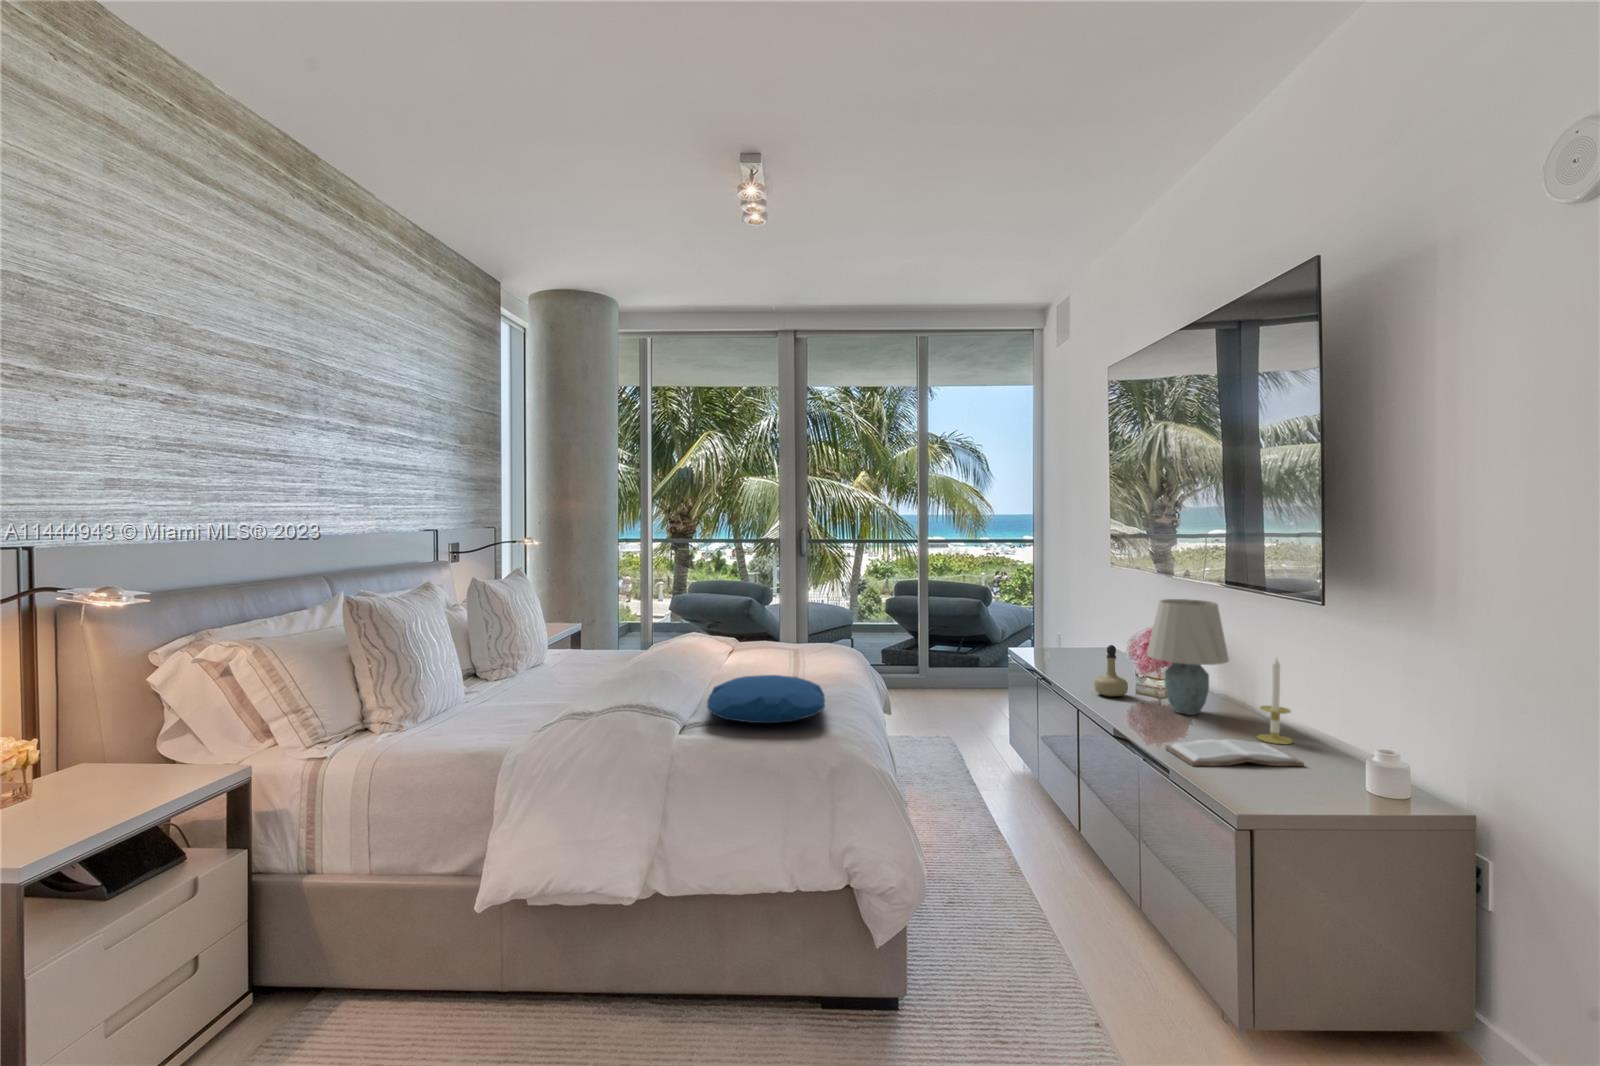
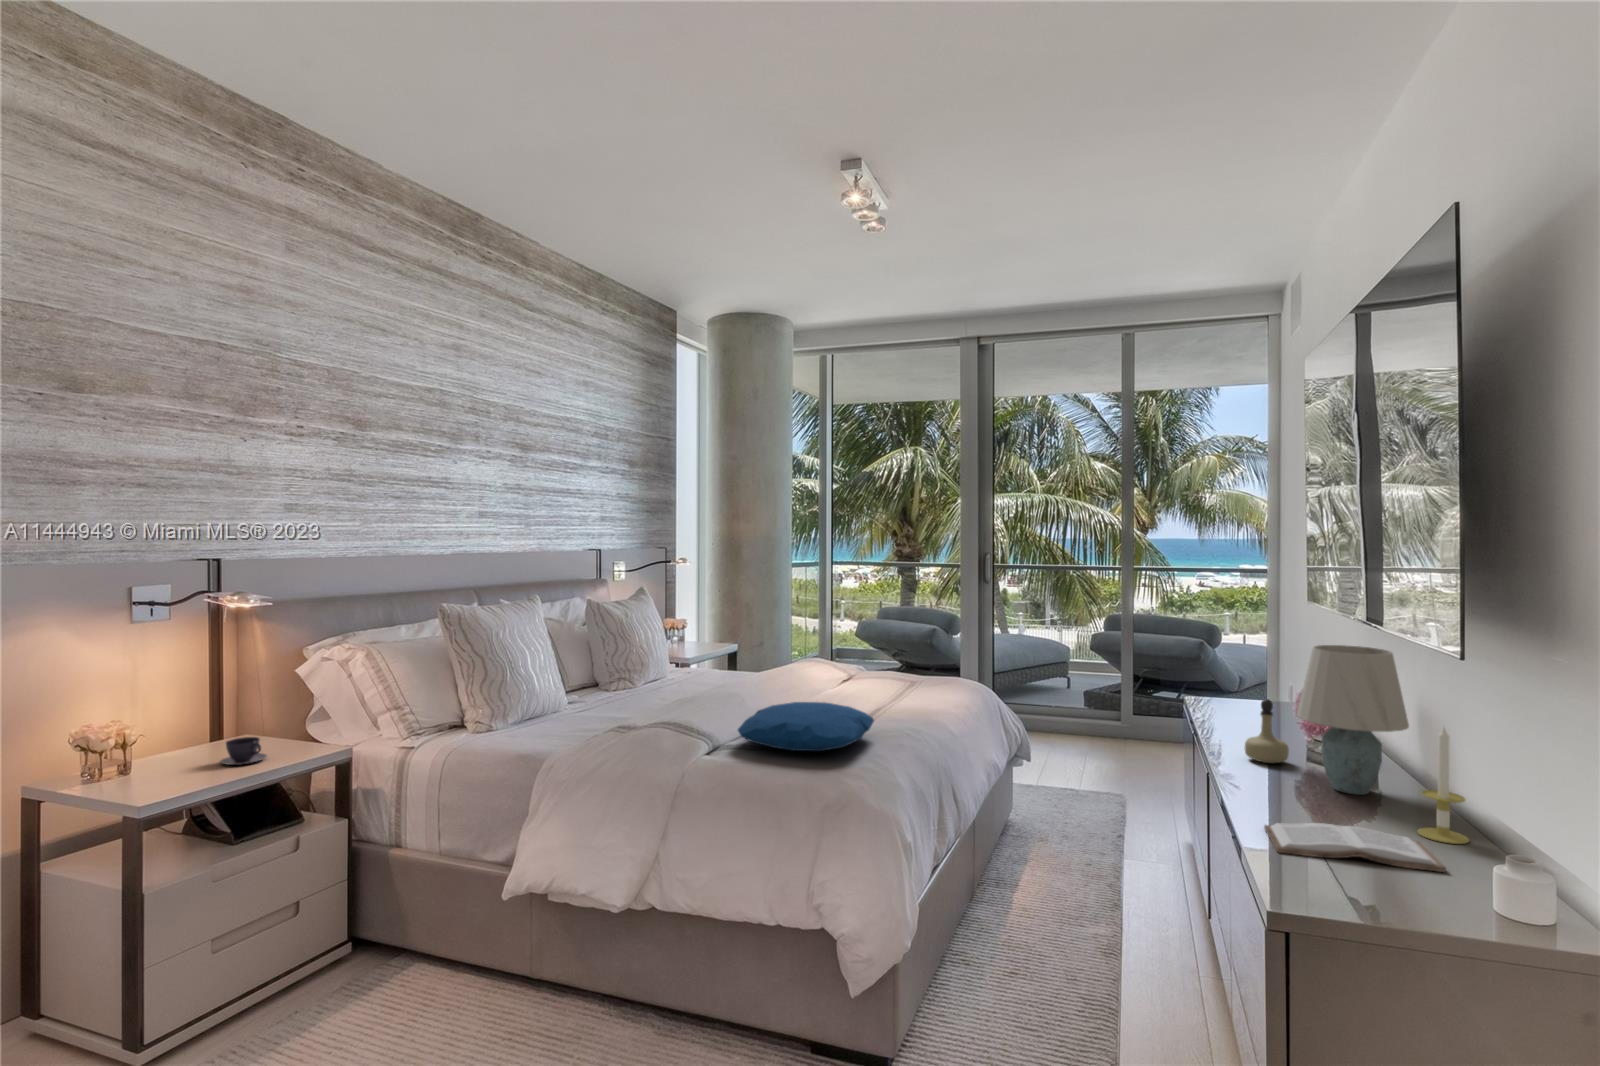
teacup: none [70,772,137,810] -> present [220,737,267,765]

